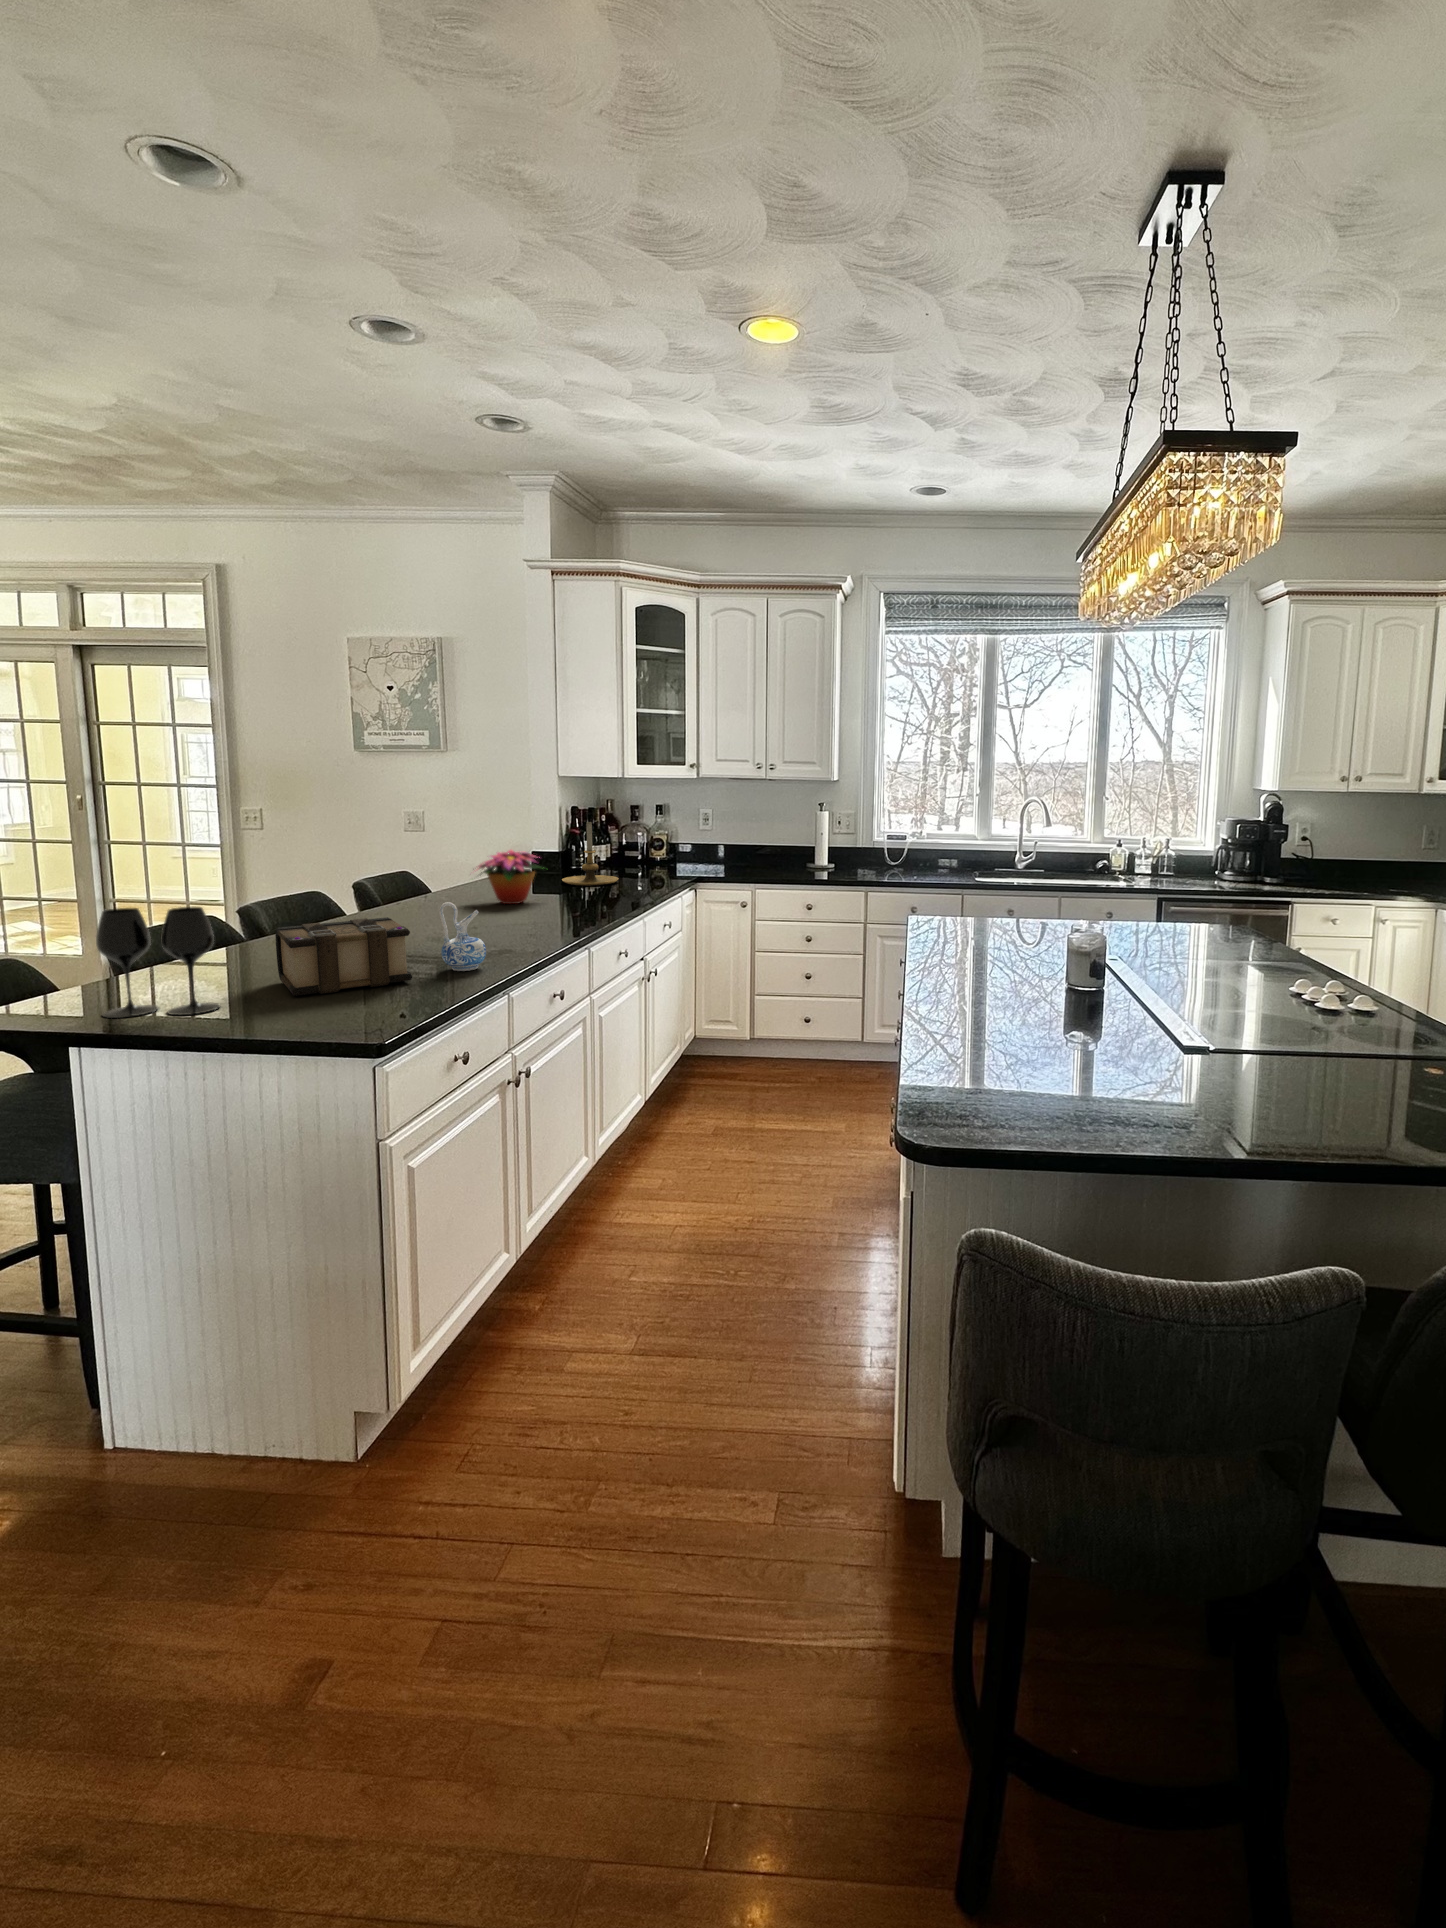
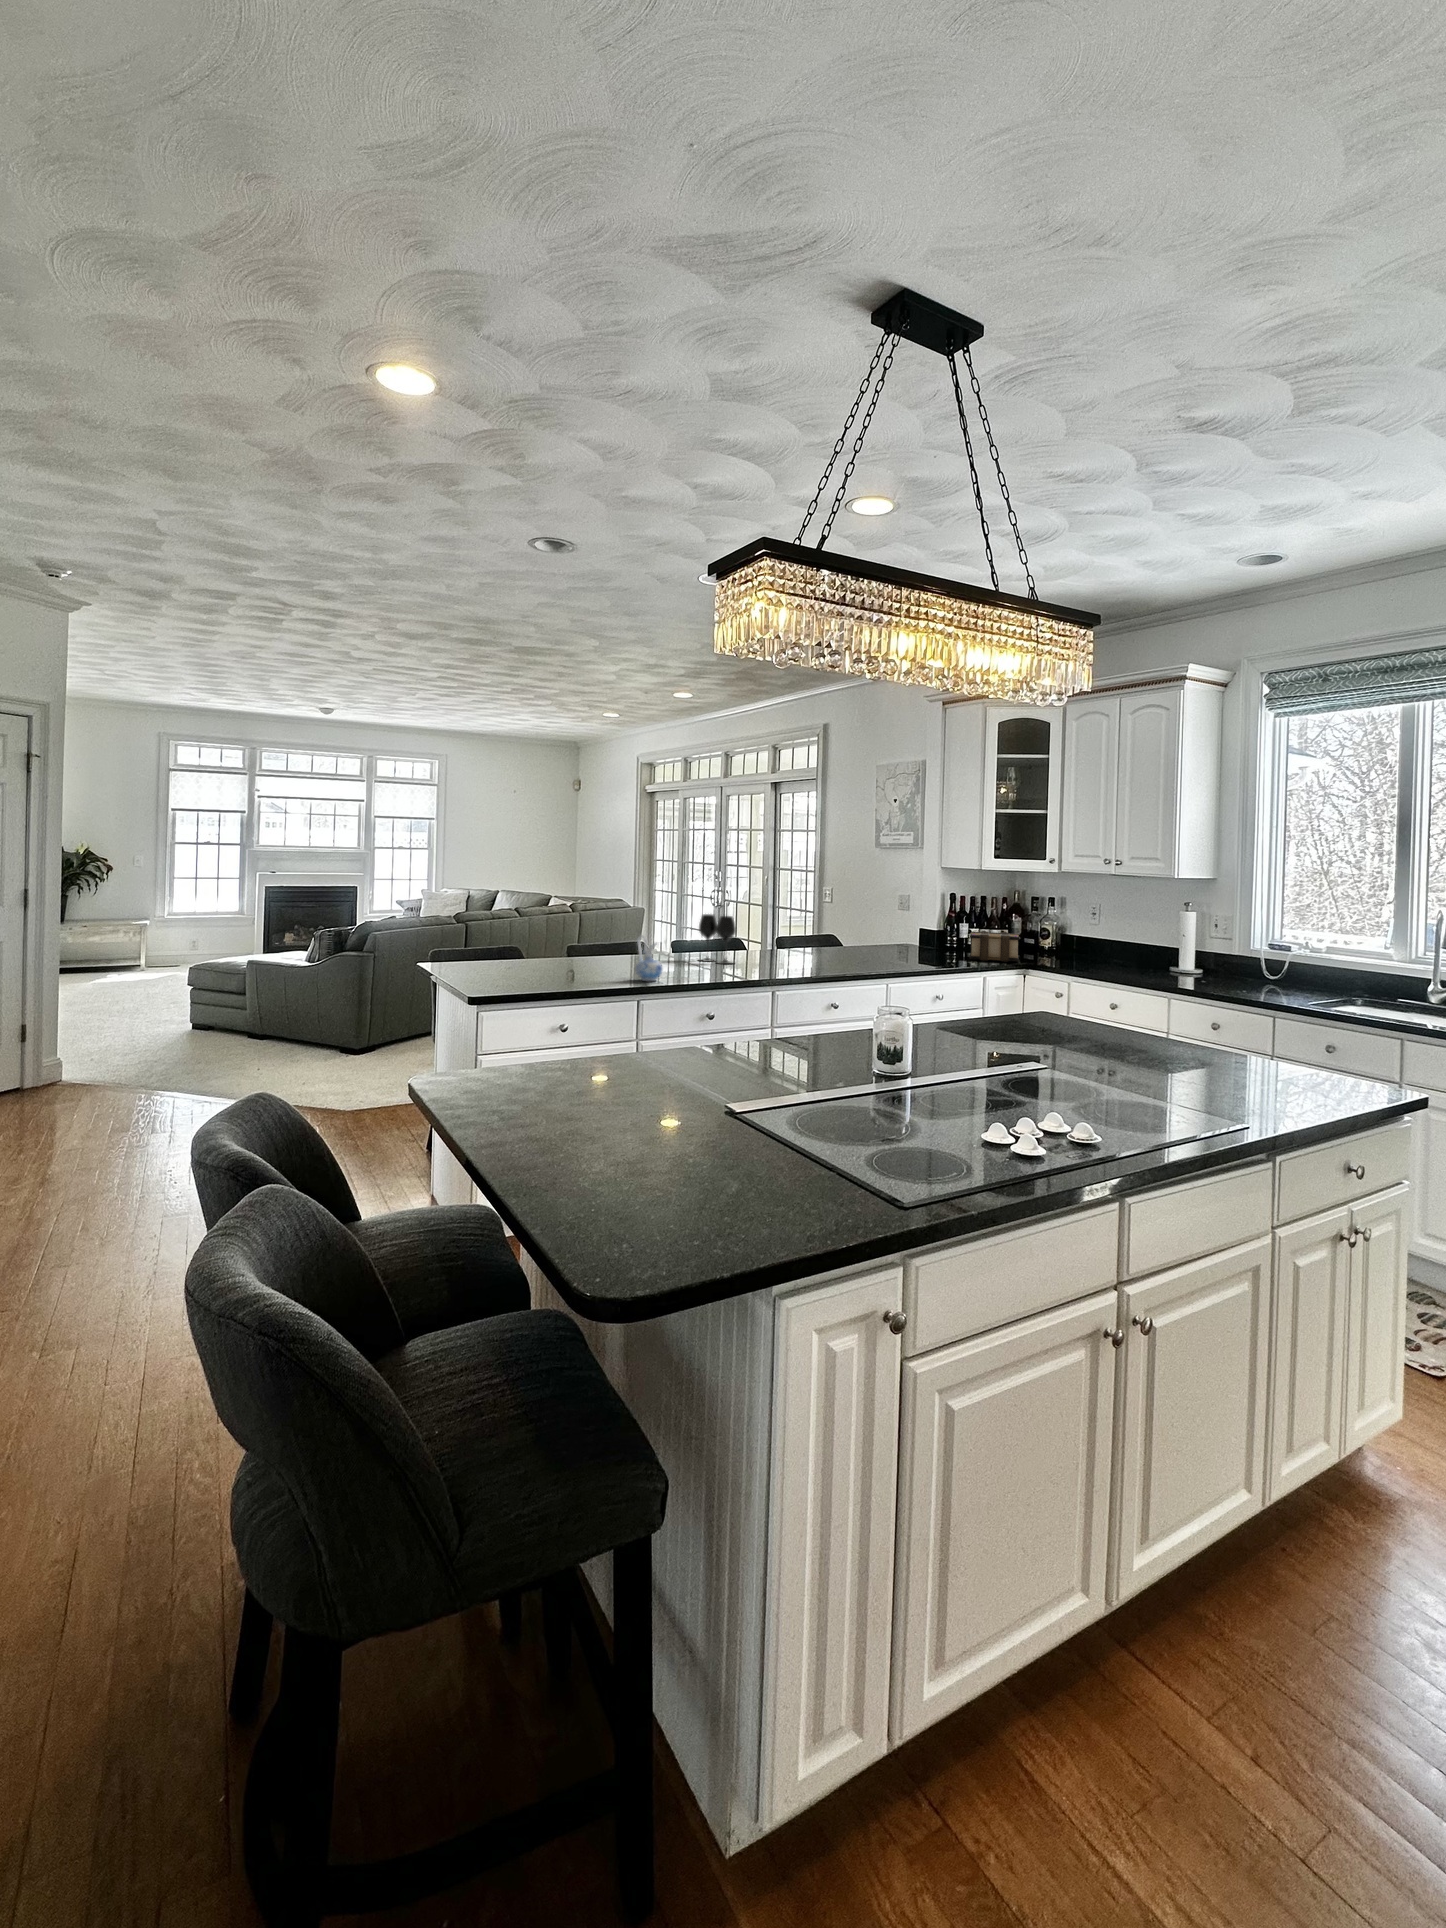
candle holder: present [562,822,619,886] -> none [899,905,946,959]
flower arrangement: present [478,850,540,904] -> none [790,918,851,961]
wine glass: present [96,907,220,1018] -> present [699,914,736,964]
book: present [275,917,412,996] -> present [969,931,1020,962]

